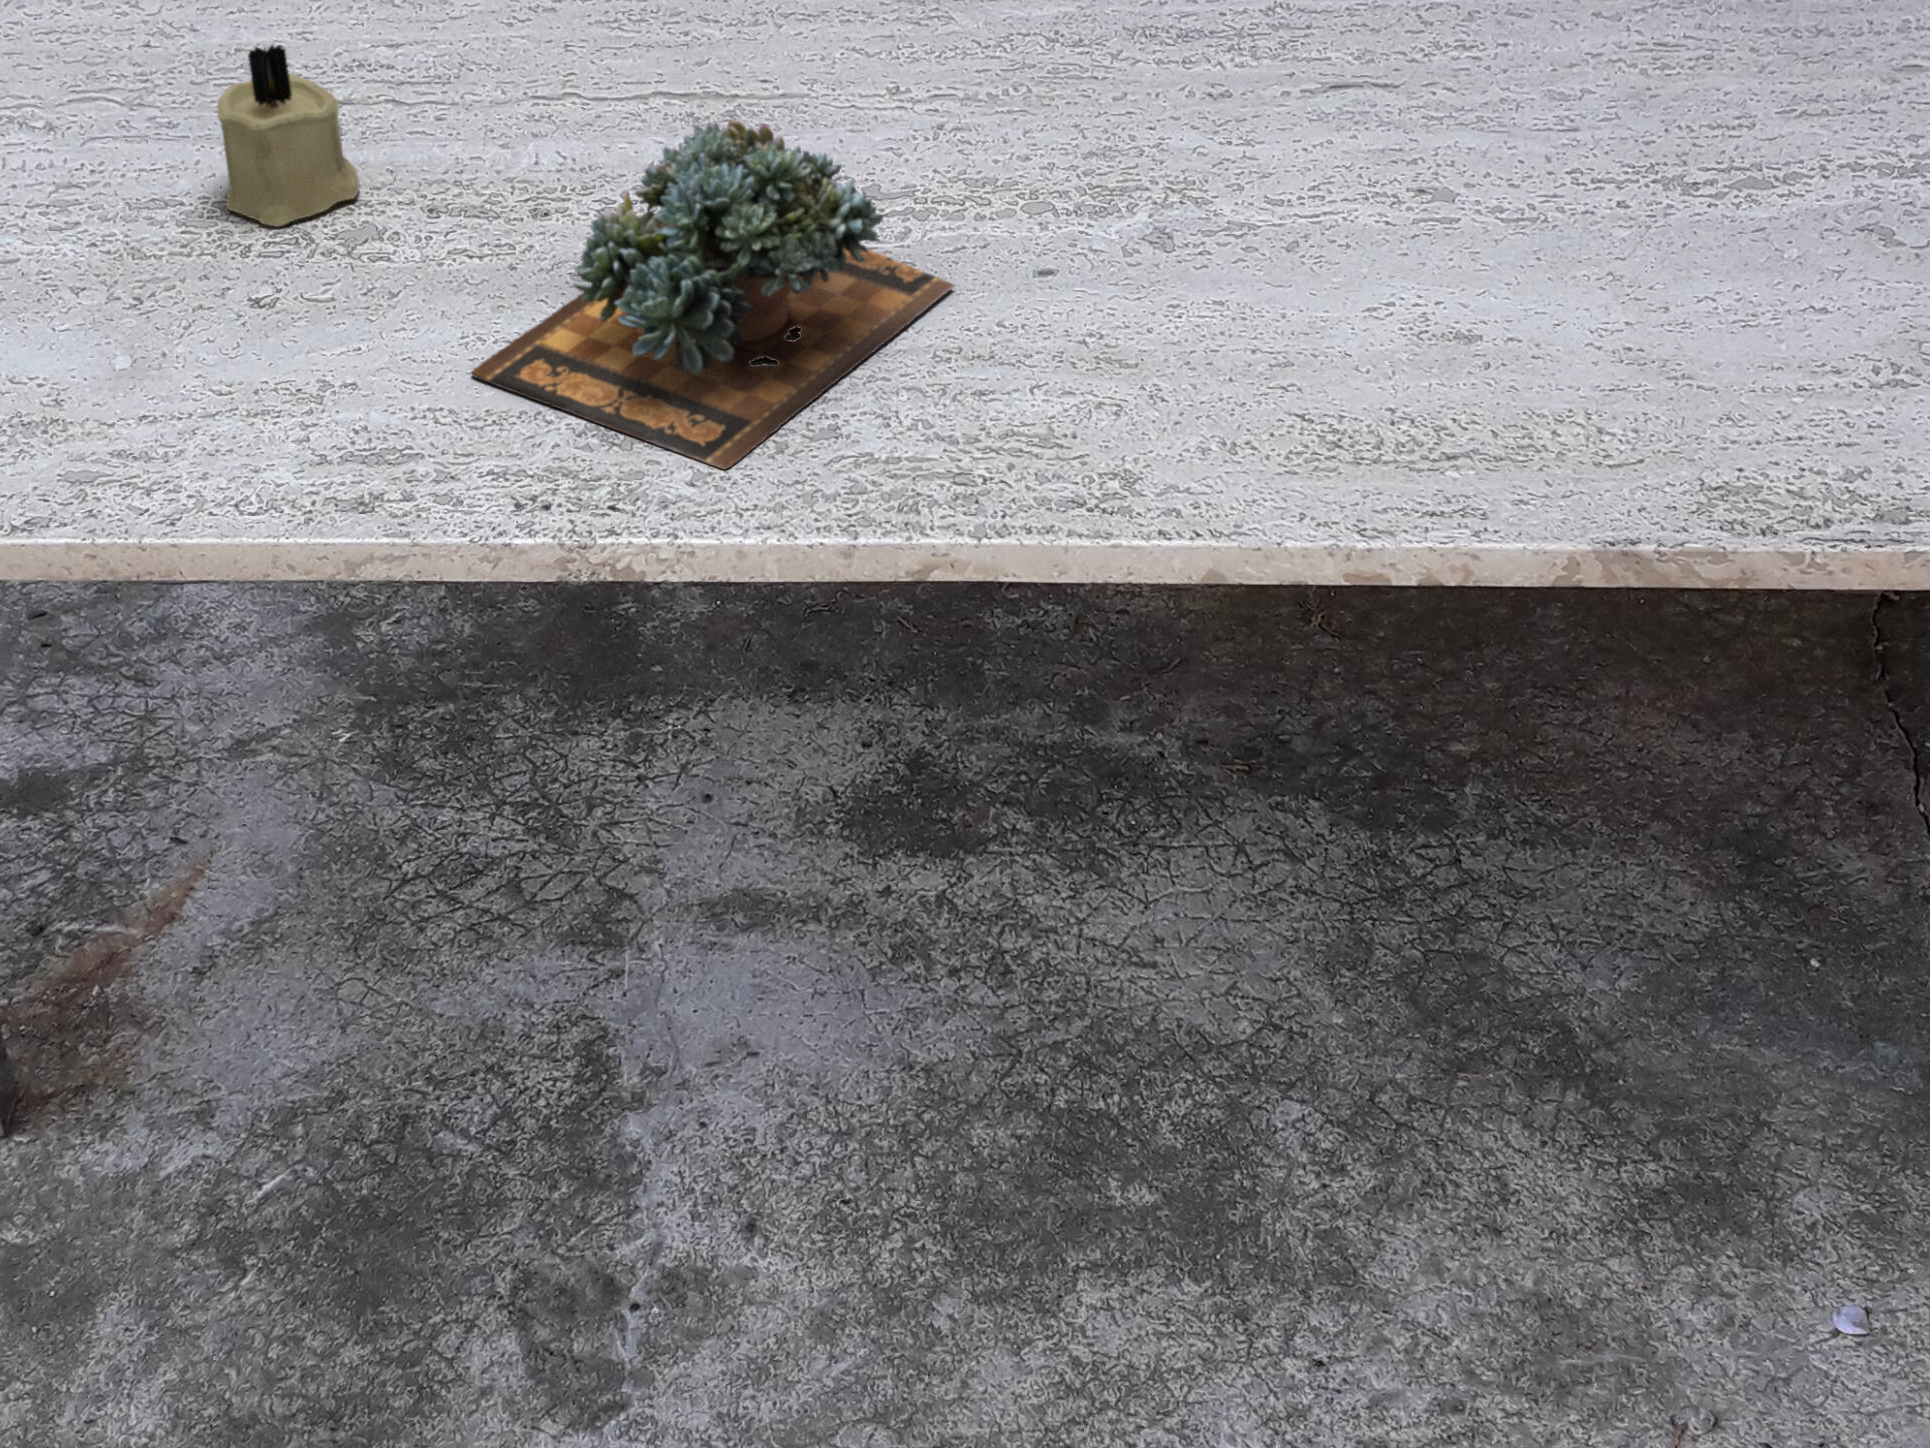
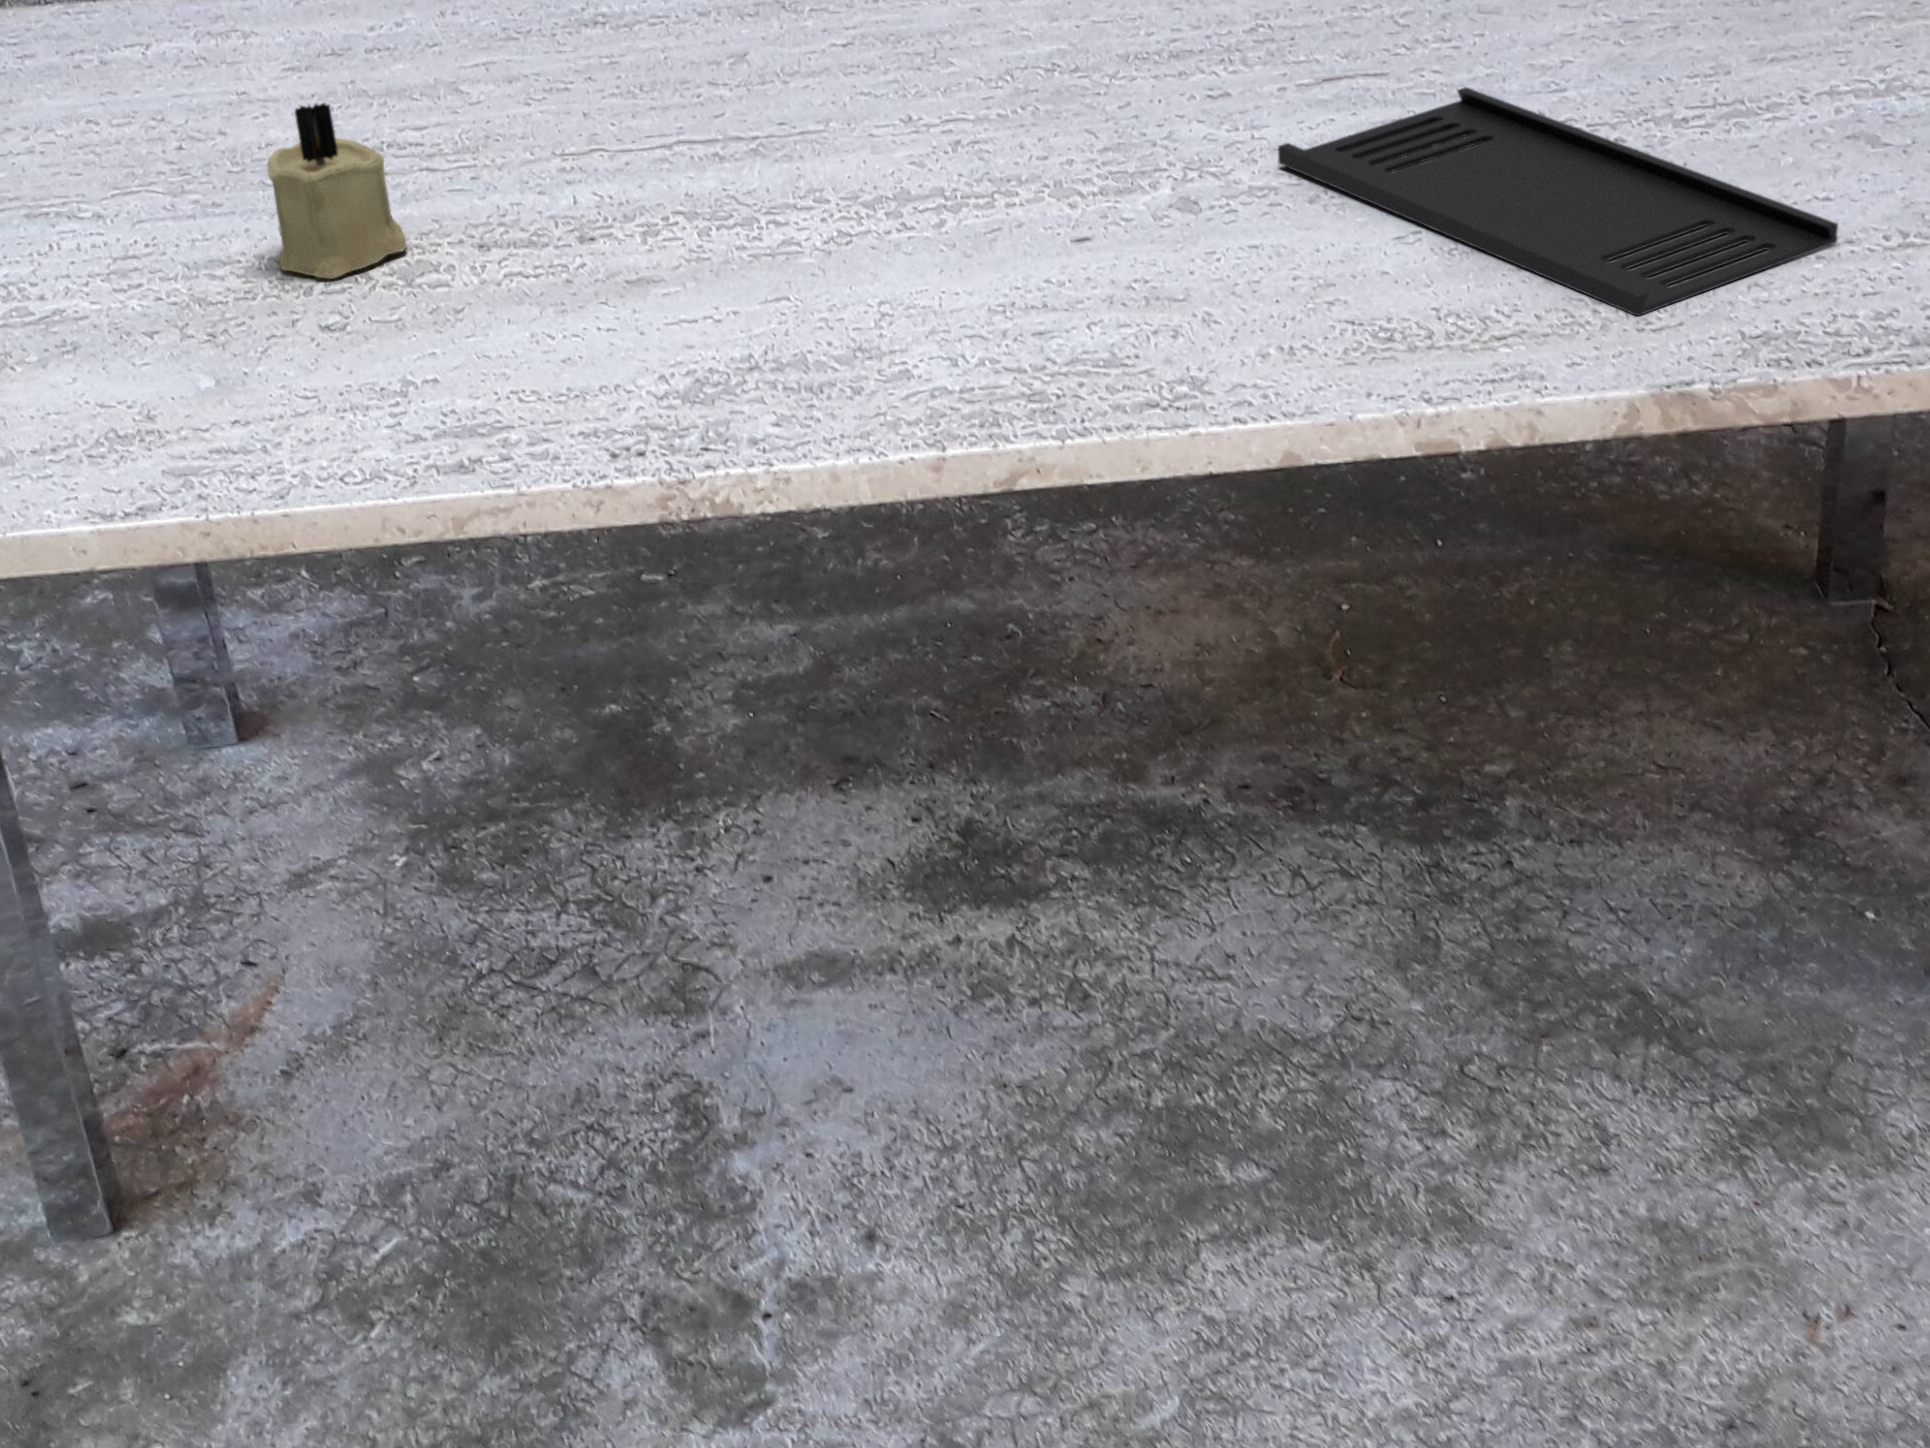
tray: none [1268,105,1830,436] -> present [1278,87,1838,316]
succulent plant: present [472,120,955,469] -> none [546,114,999,415]

